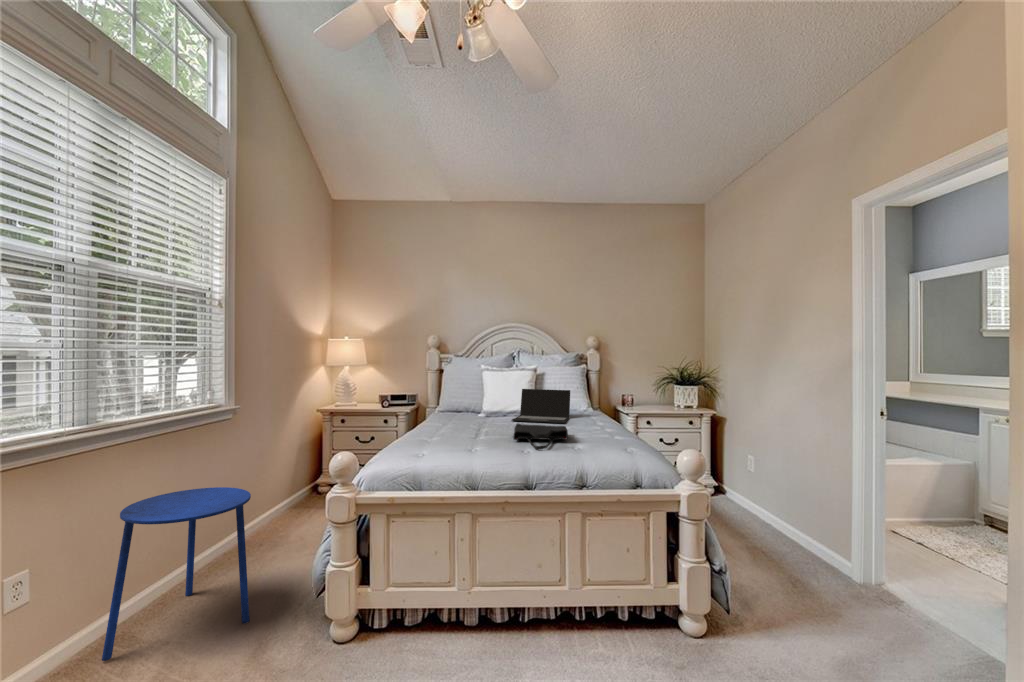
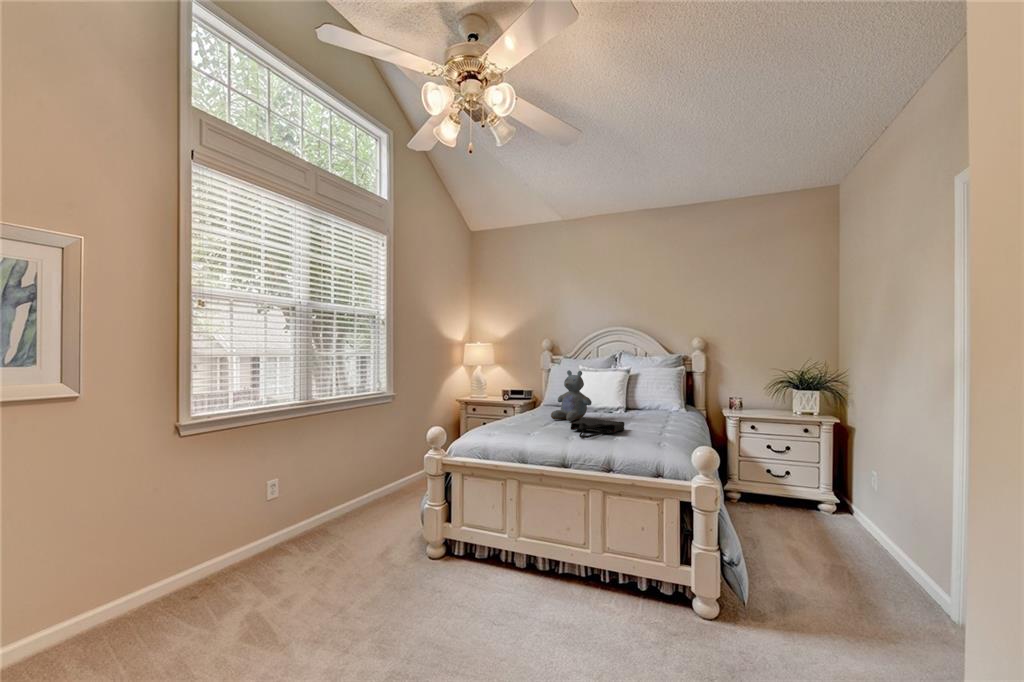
stuffed bear: none [471,369,518,430] -> present [551,370,592,421]
laptop: present [512,389,570,423] -> none [593,388,654,421]
side table: present [102,487,251,661] -> none [308,446,389,540]

